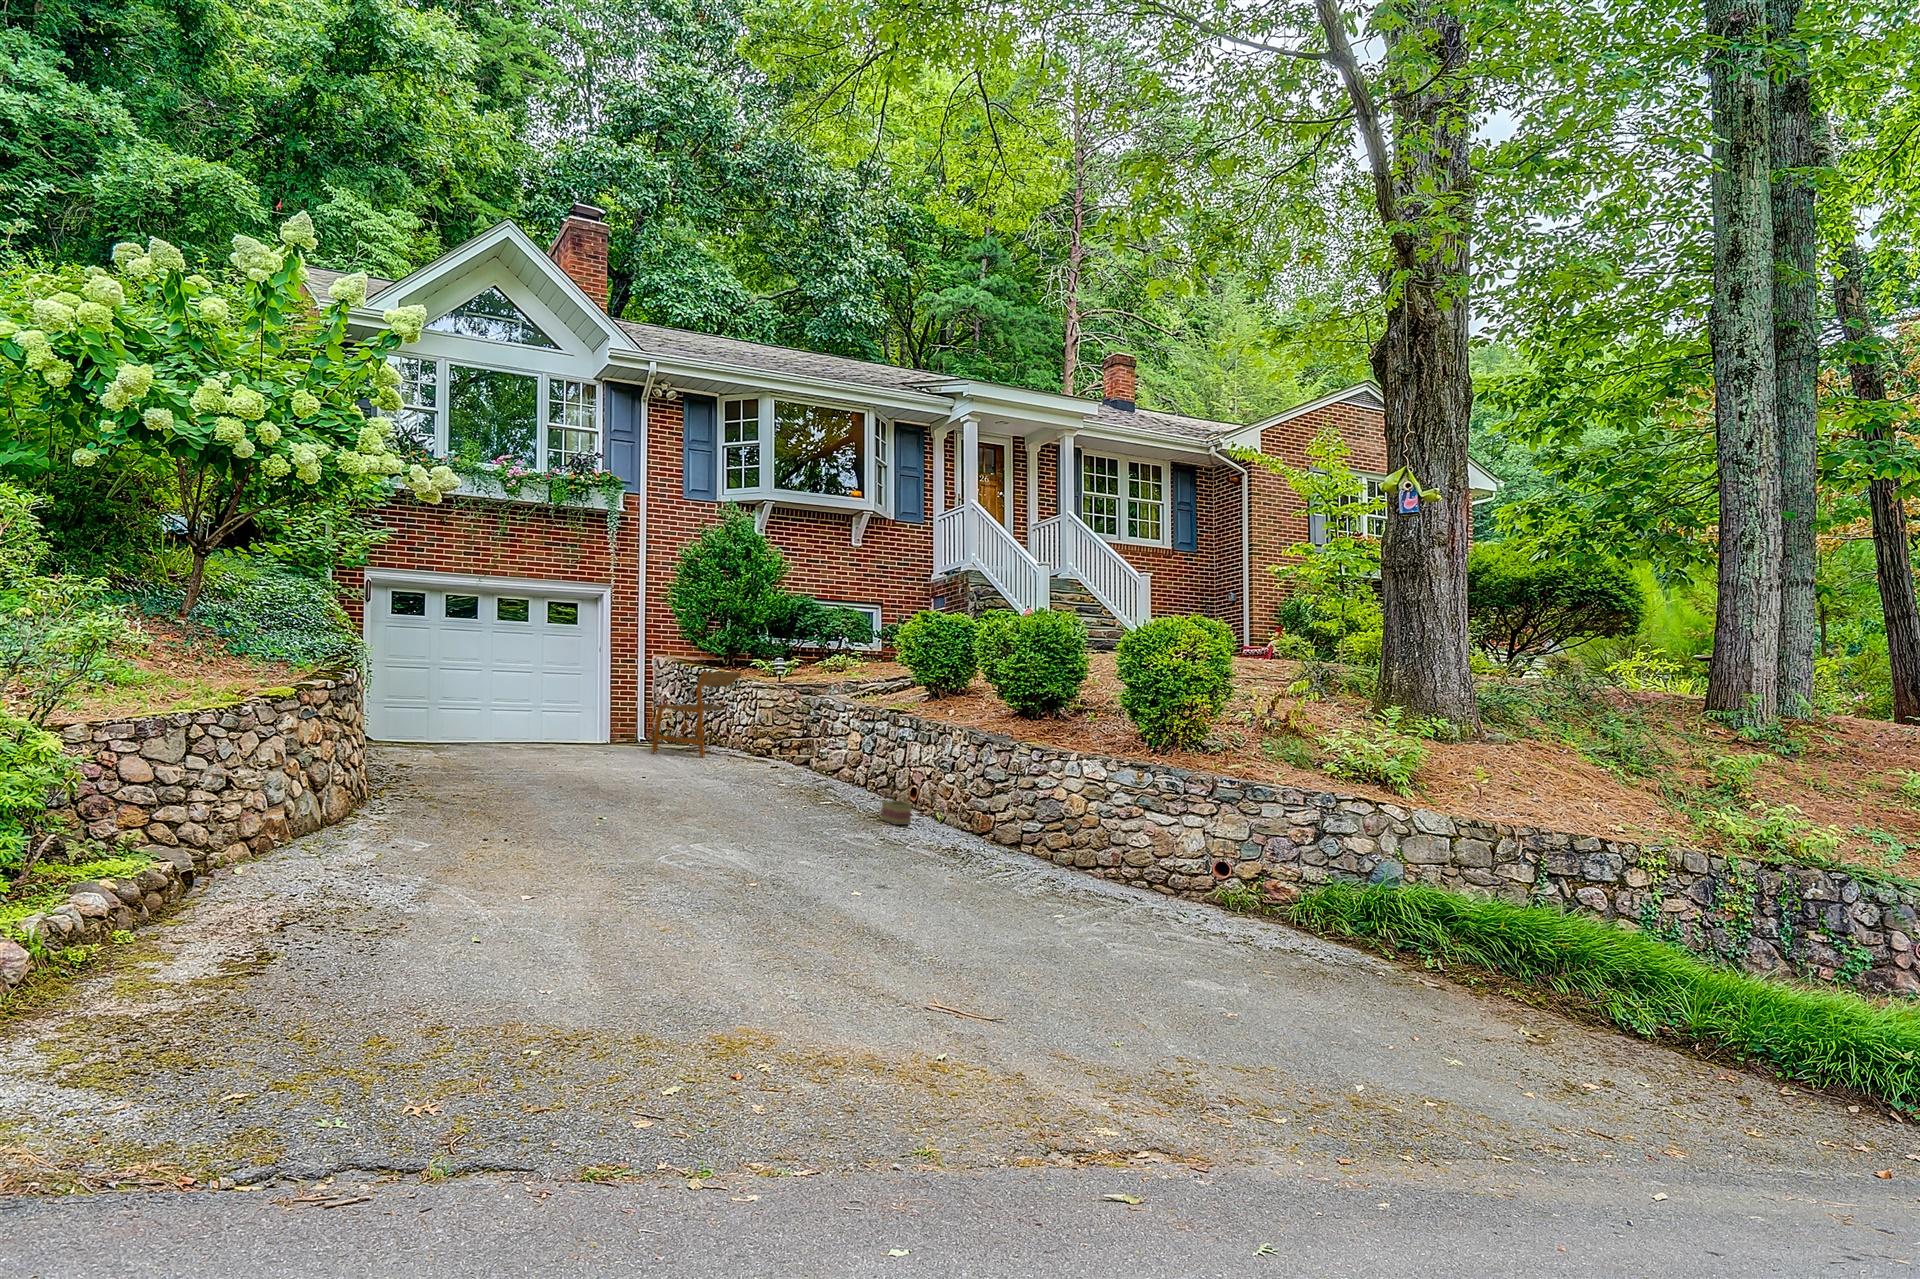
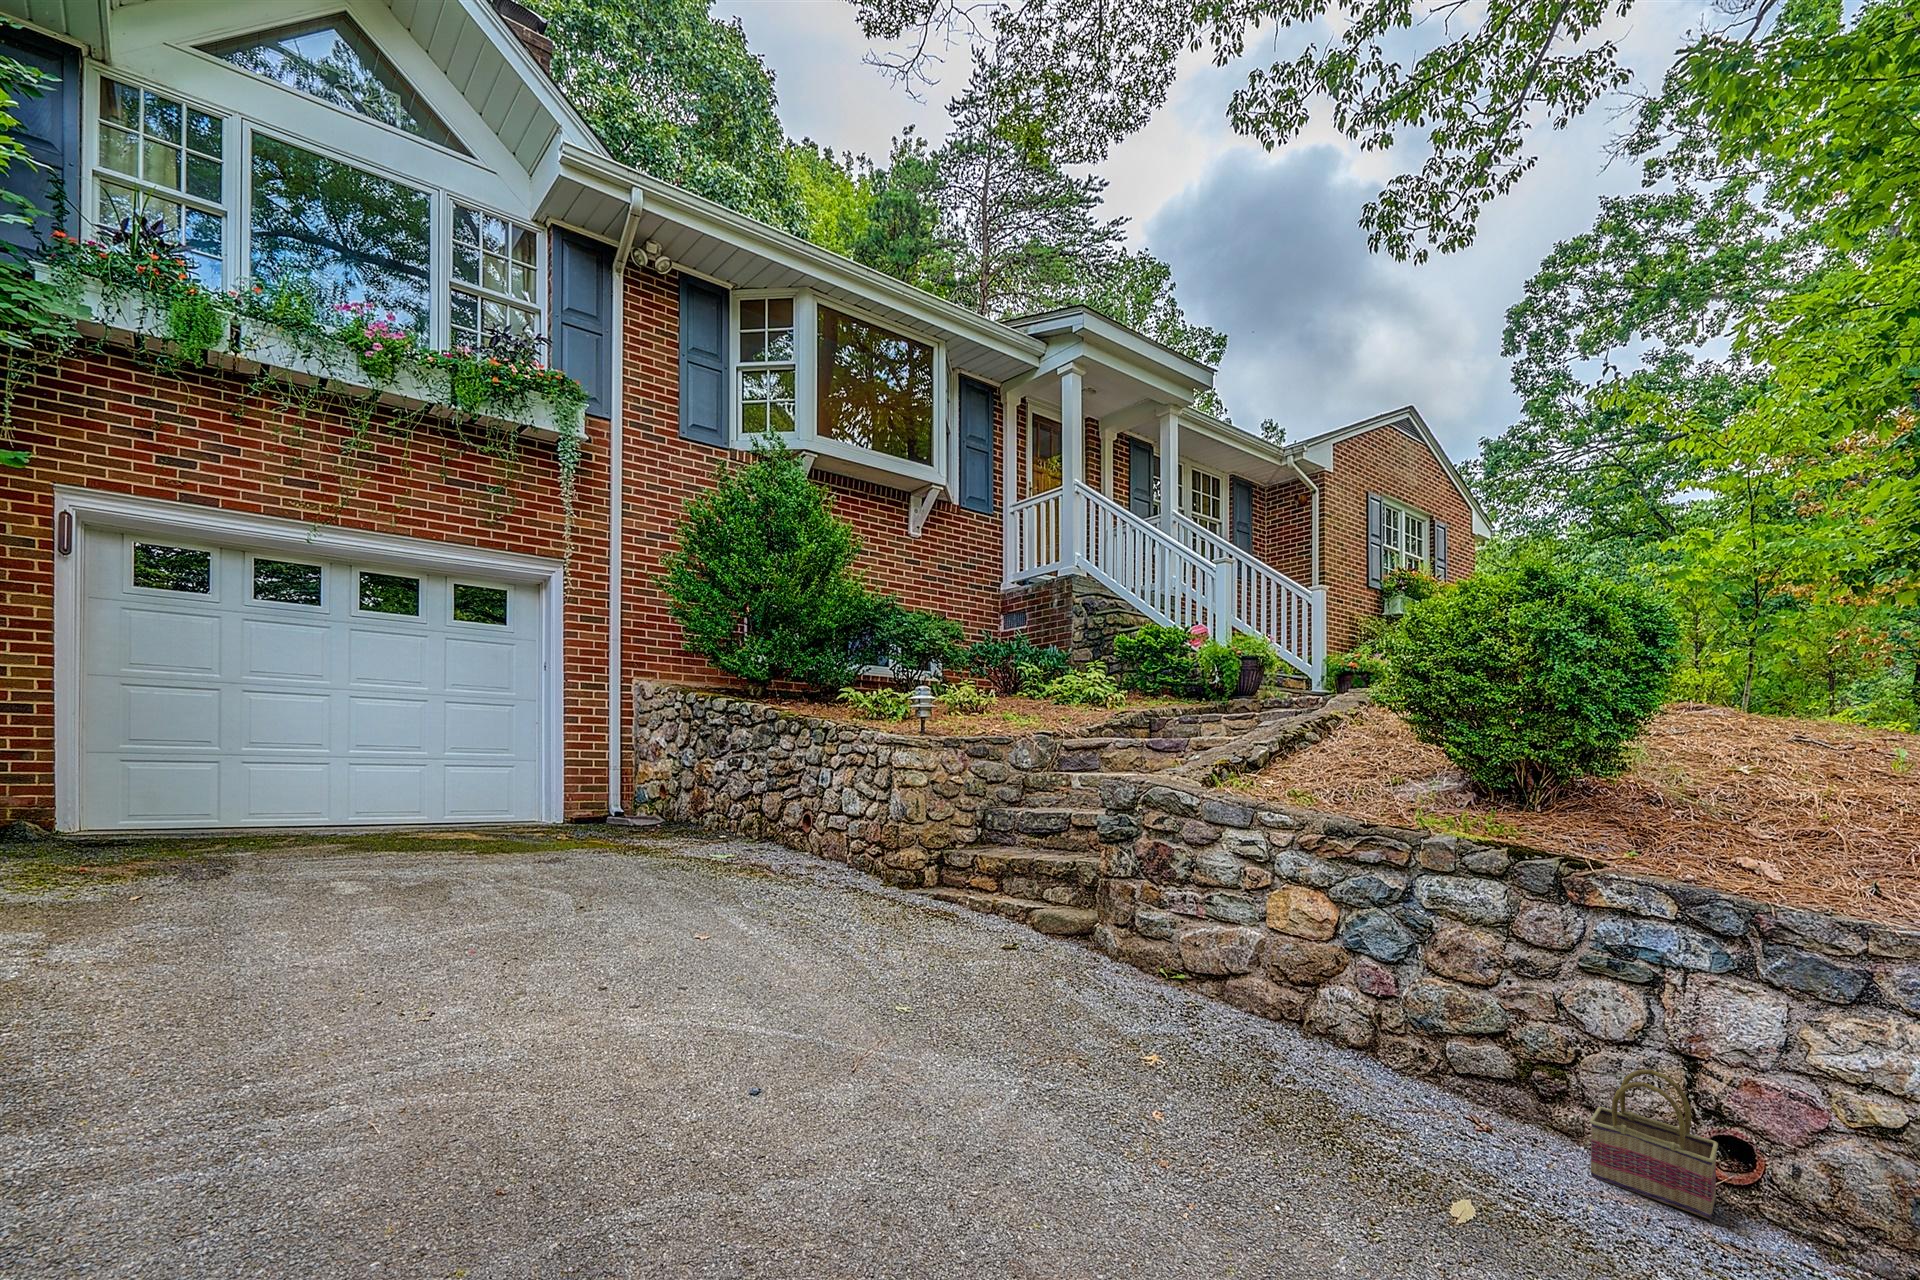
bench: present [652,671,741,757] -> none [680,710,822,878]

